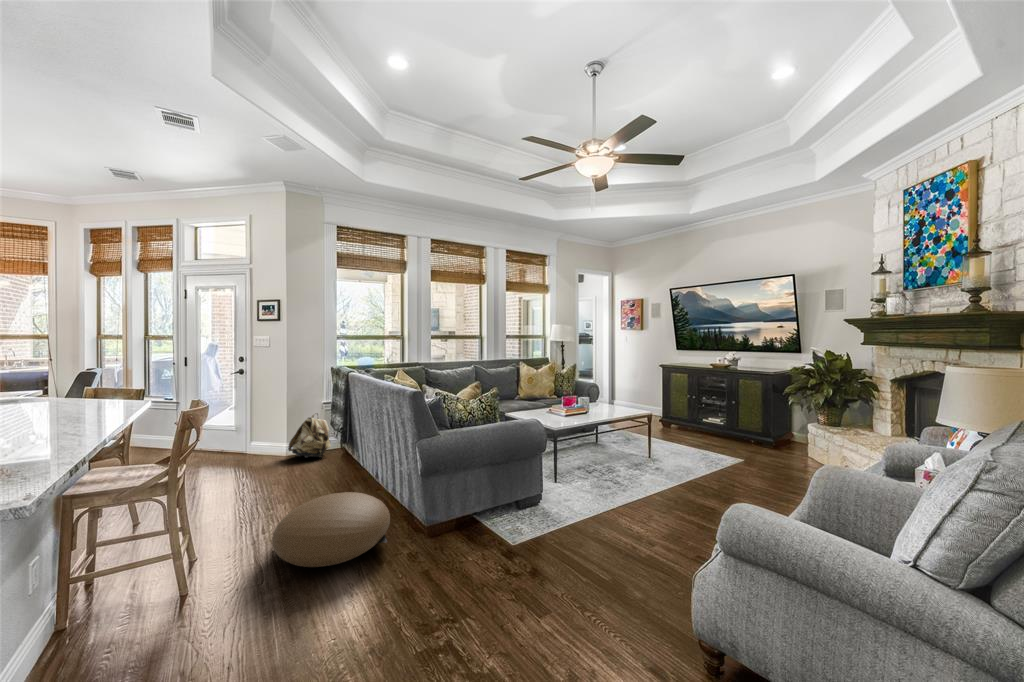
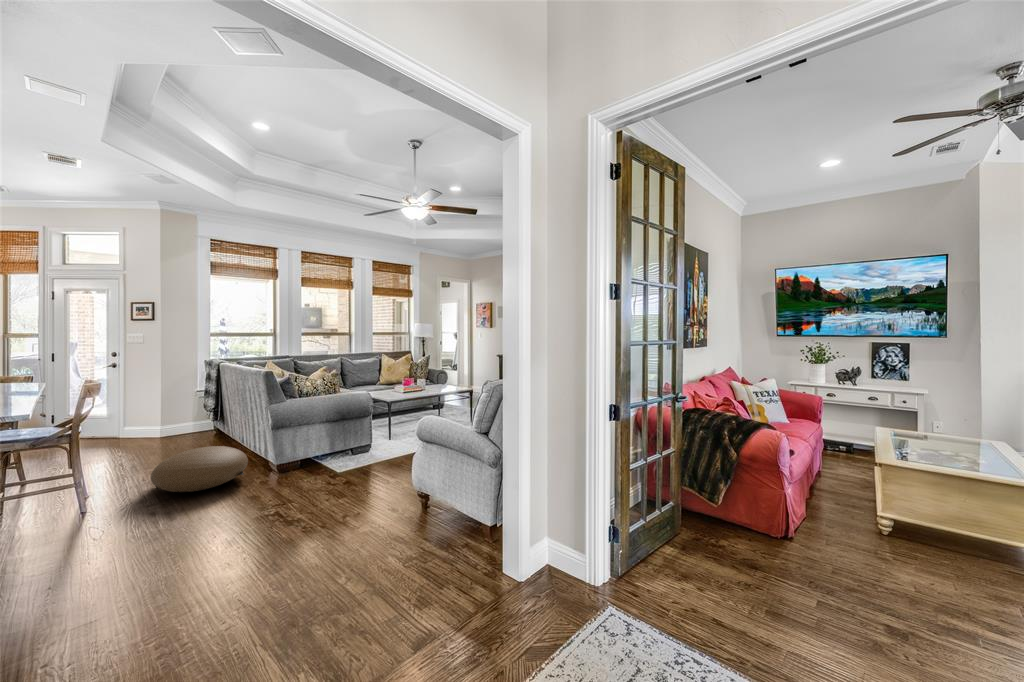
backpack: present [288,414,331,458] -> none [163,399,205,437]

